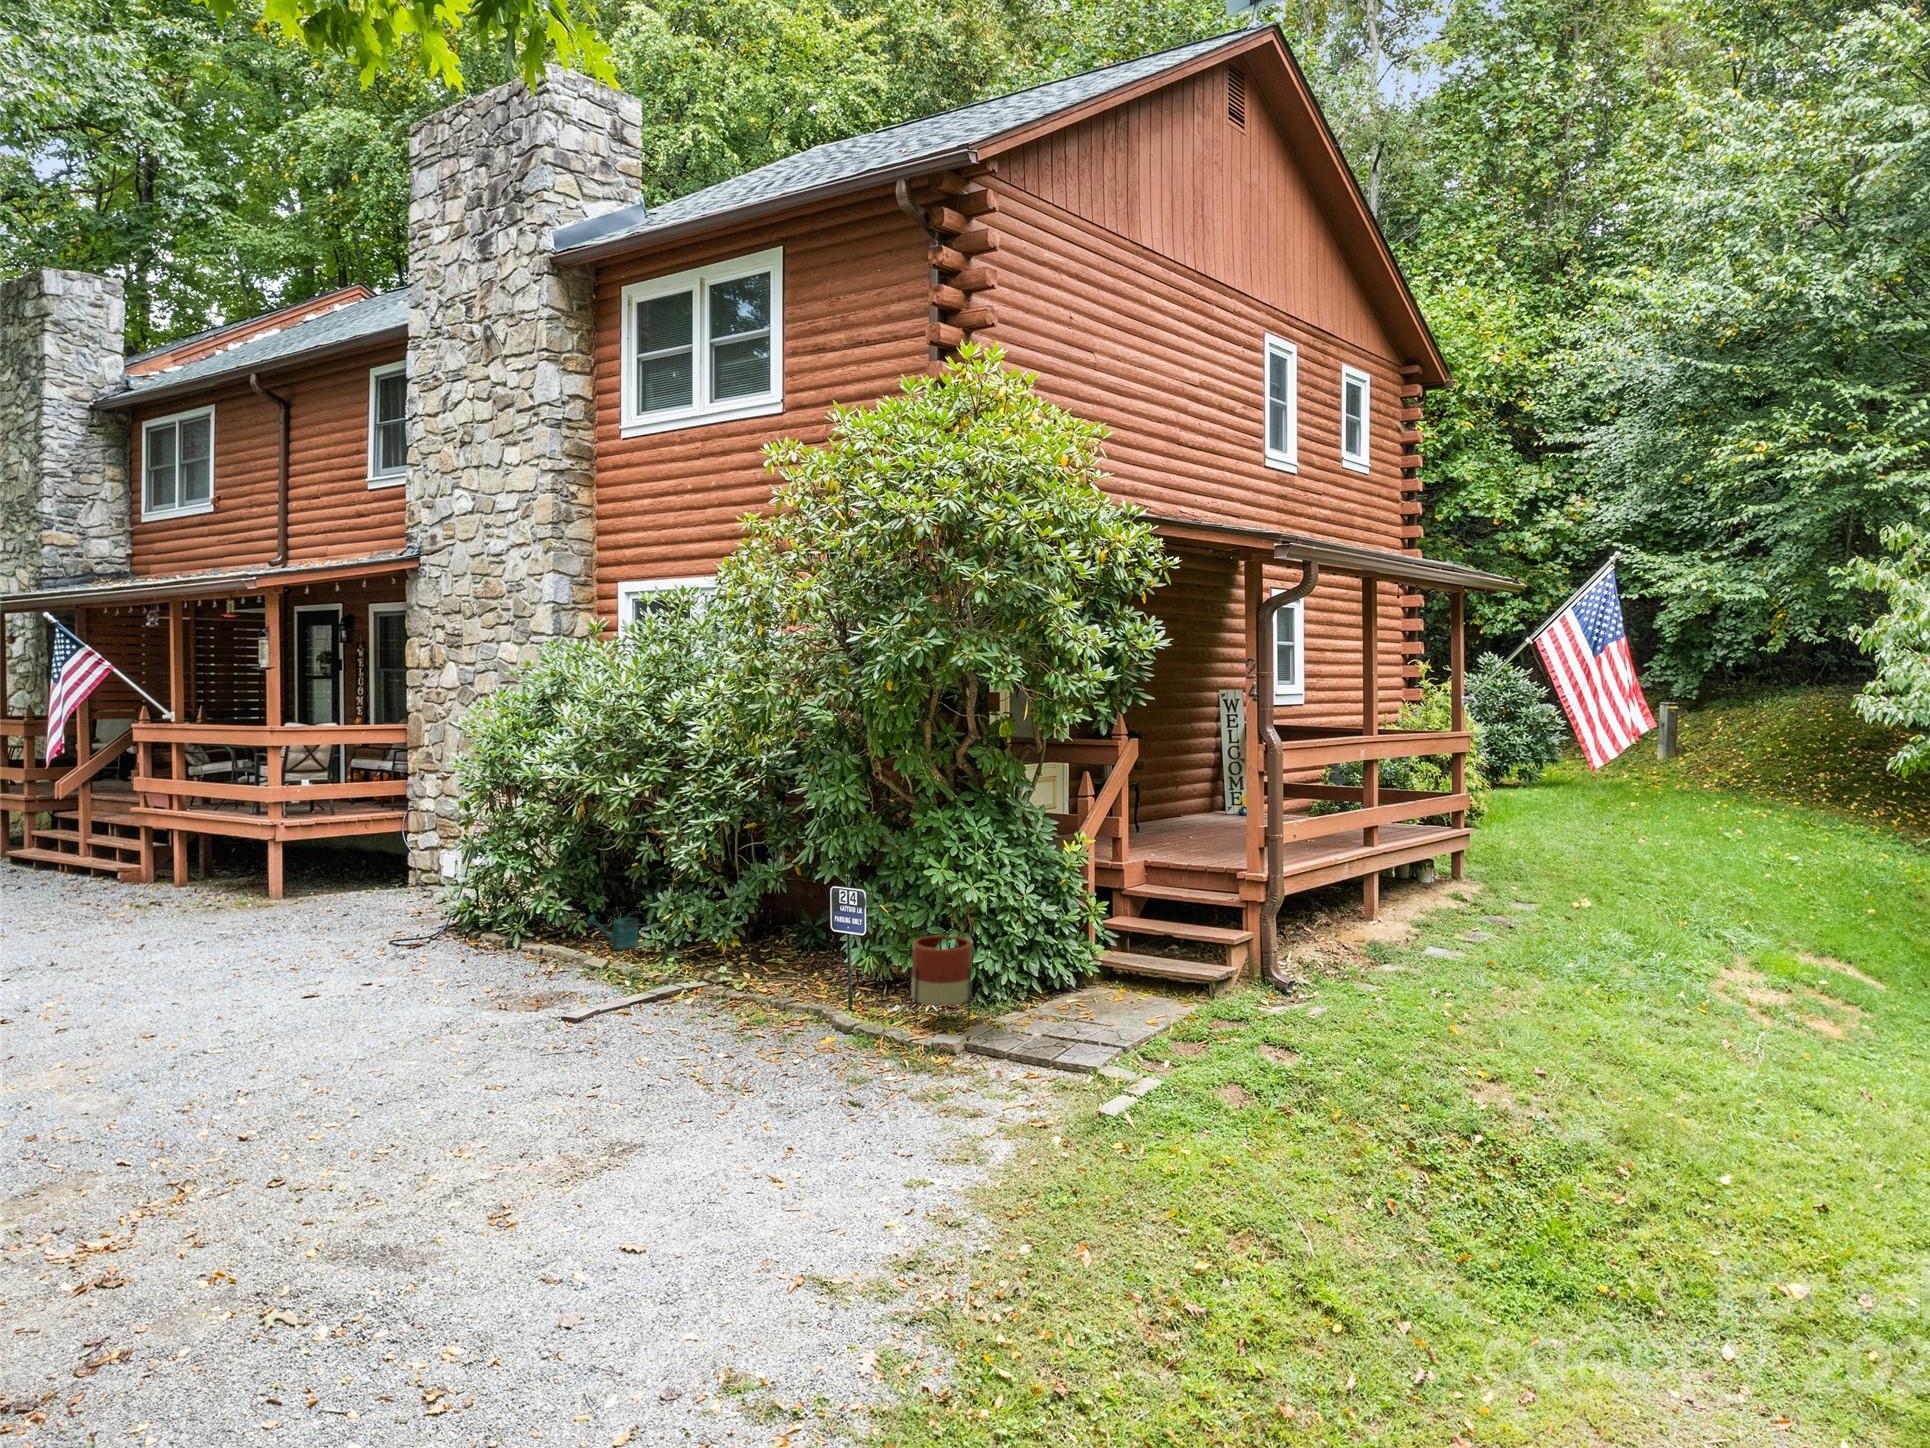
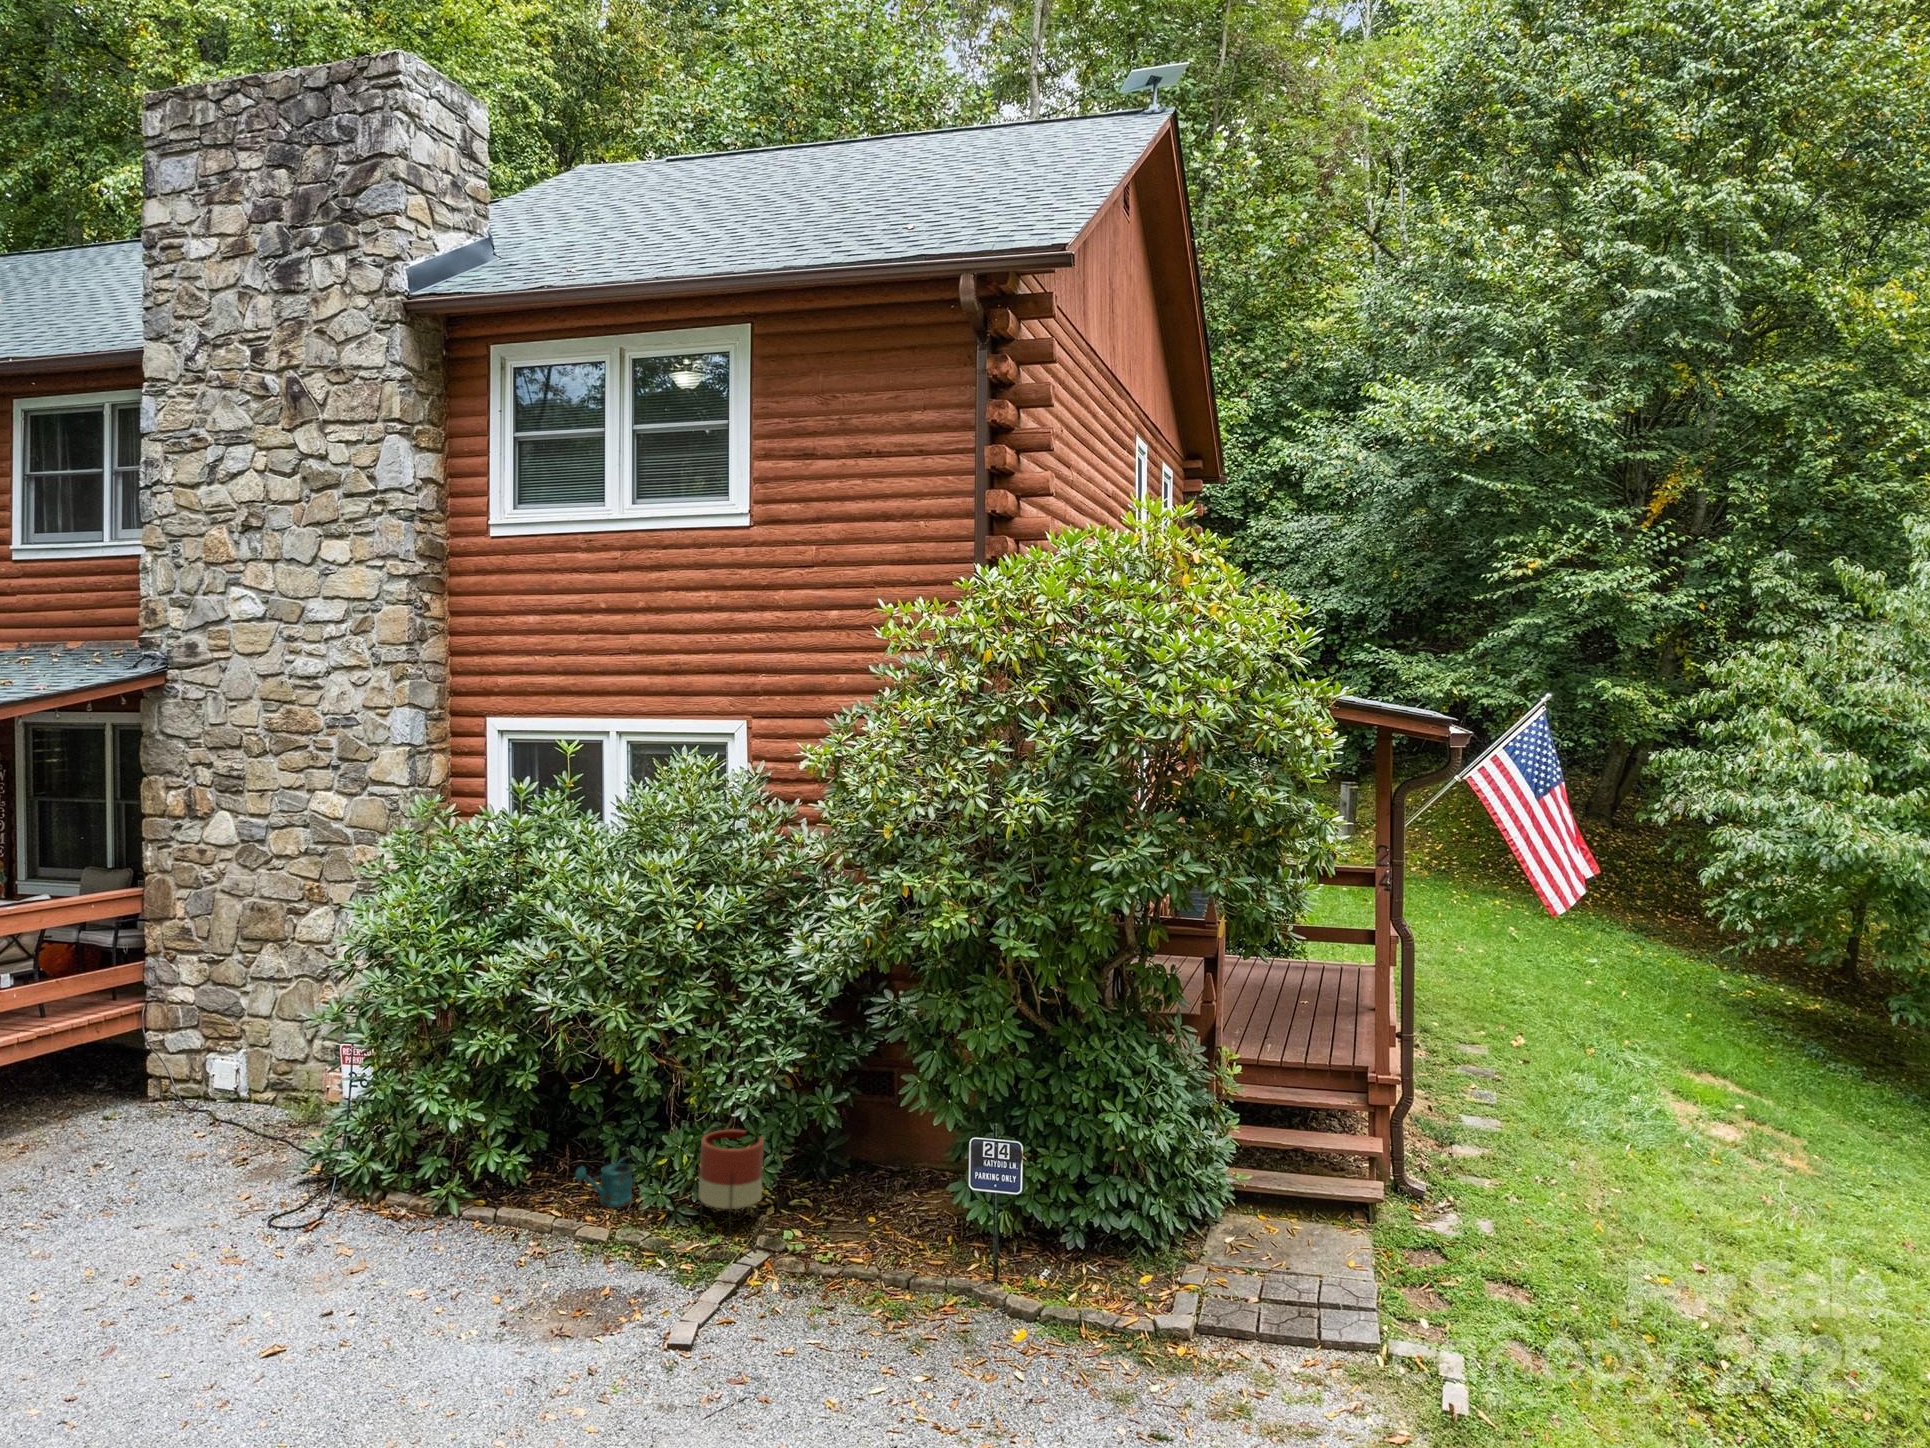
planter: present [911,935,972,1026] -> present [699,1130,764,1217]

